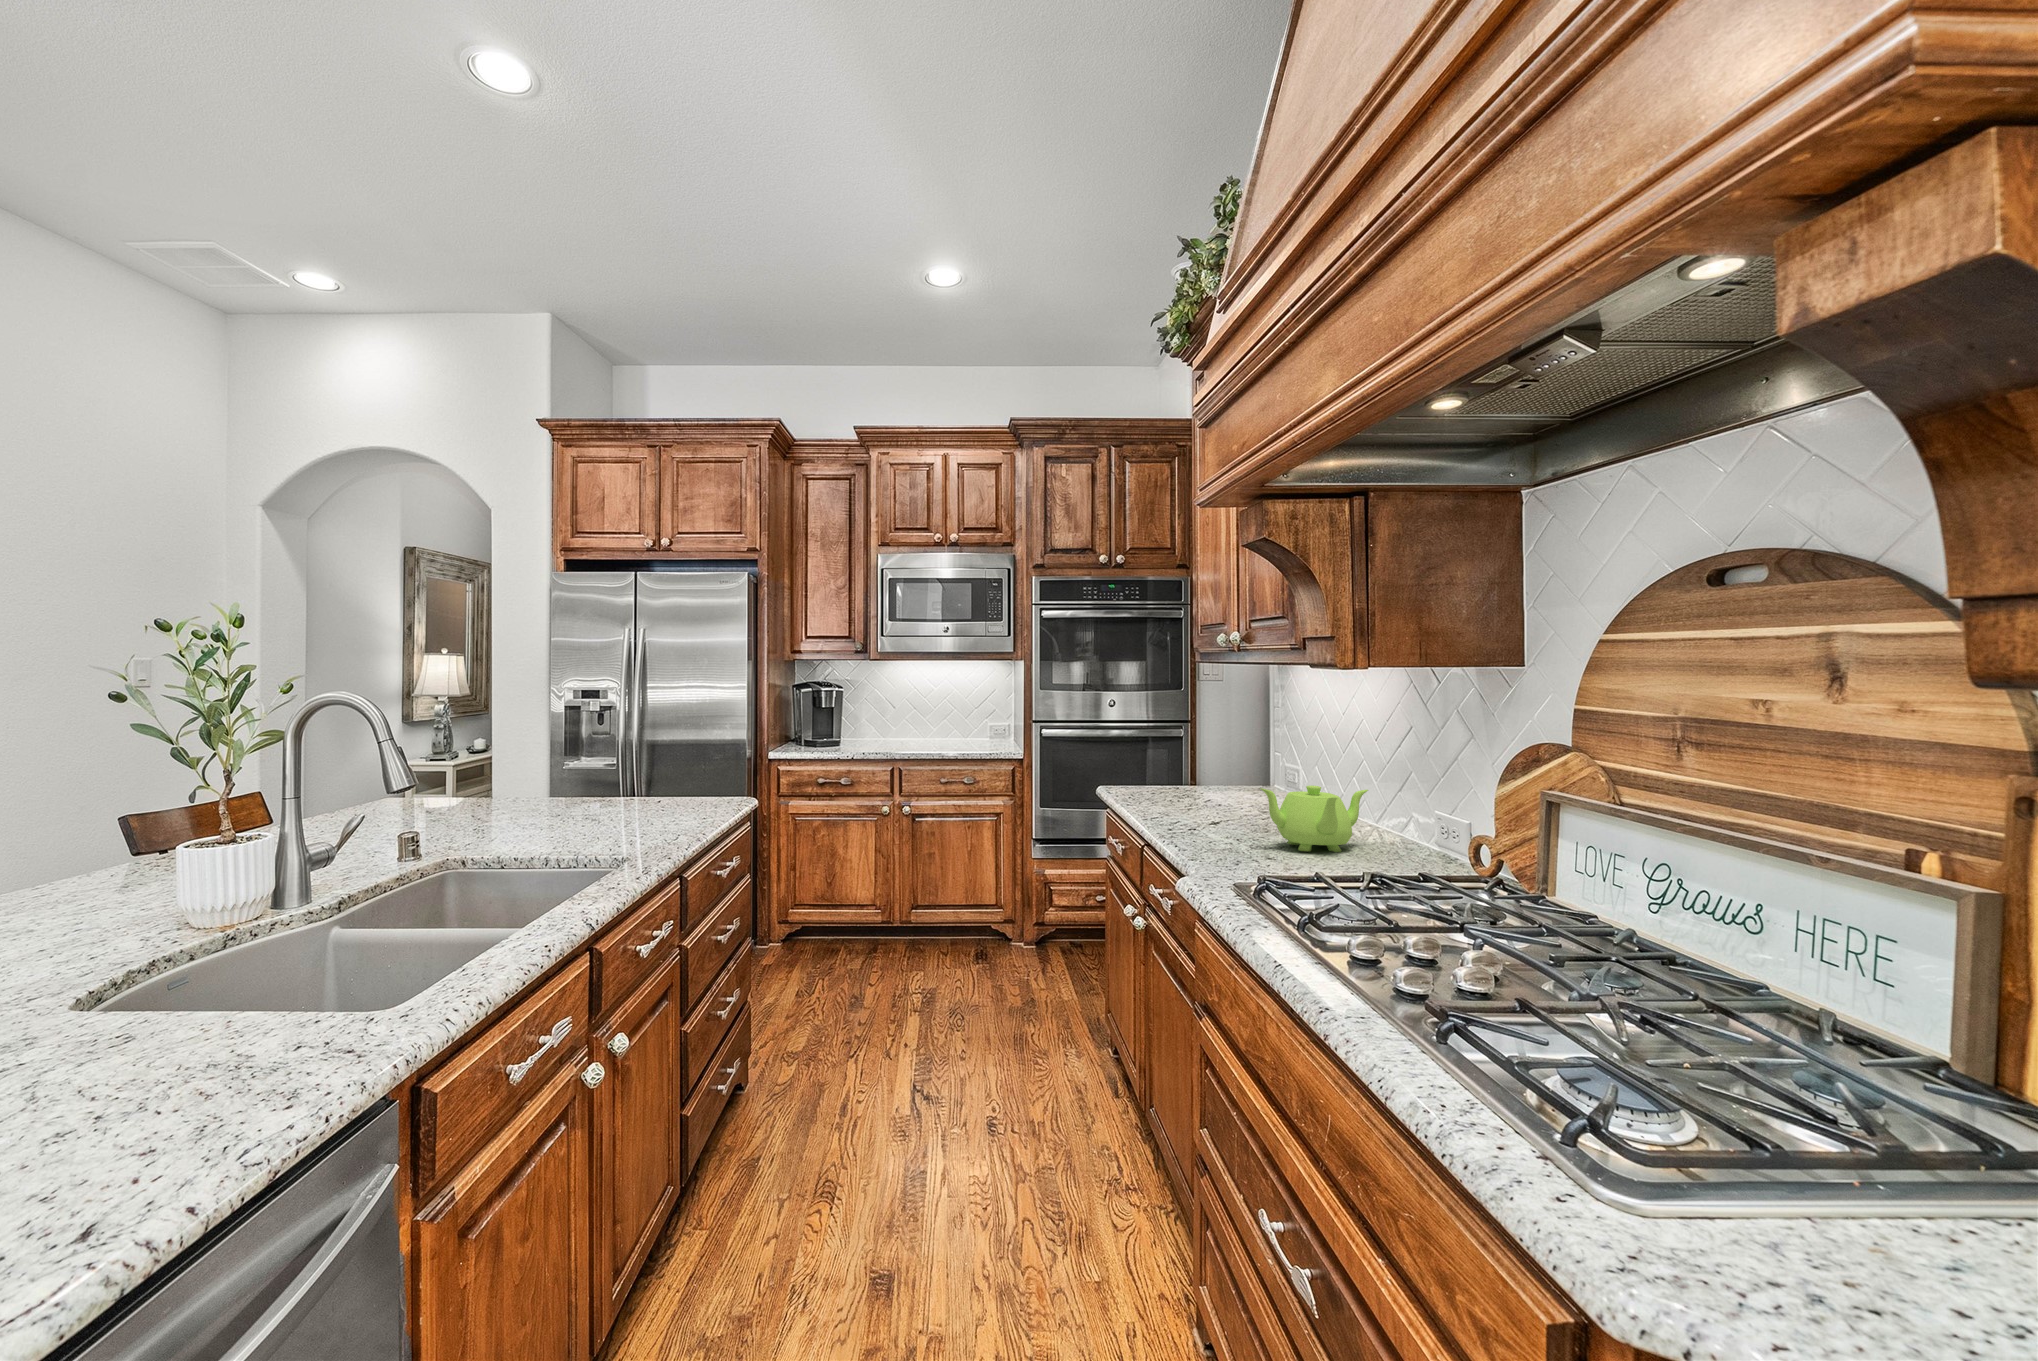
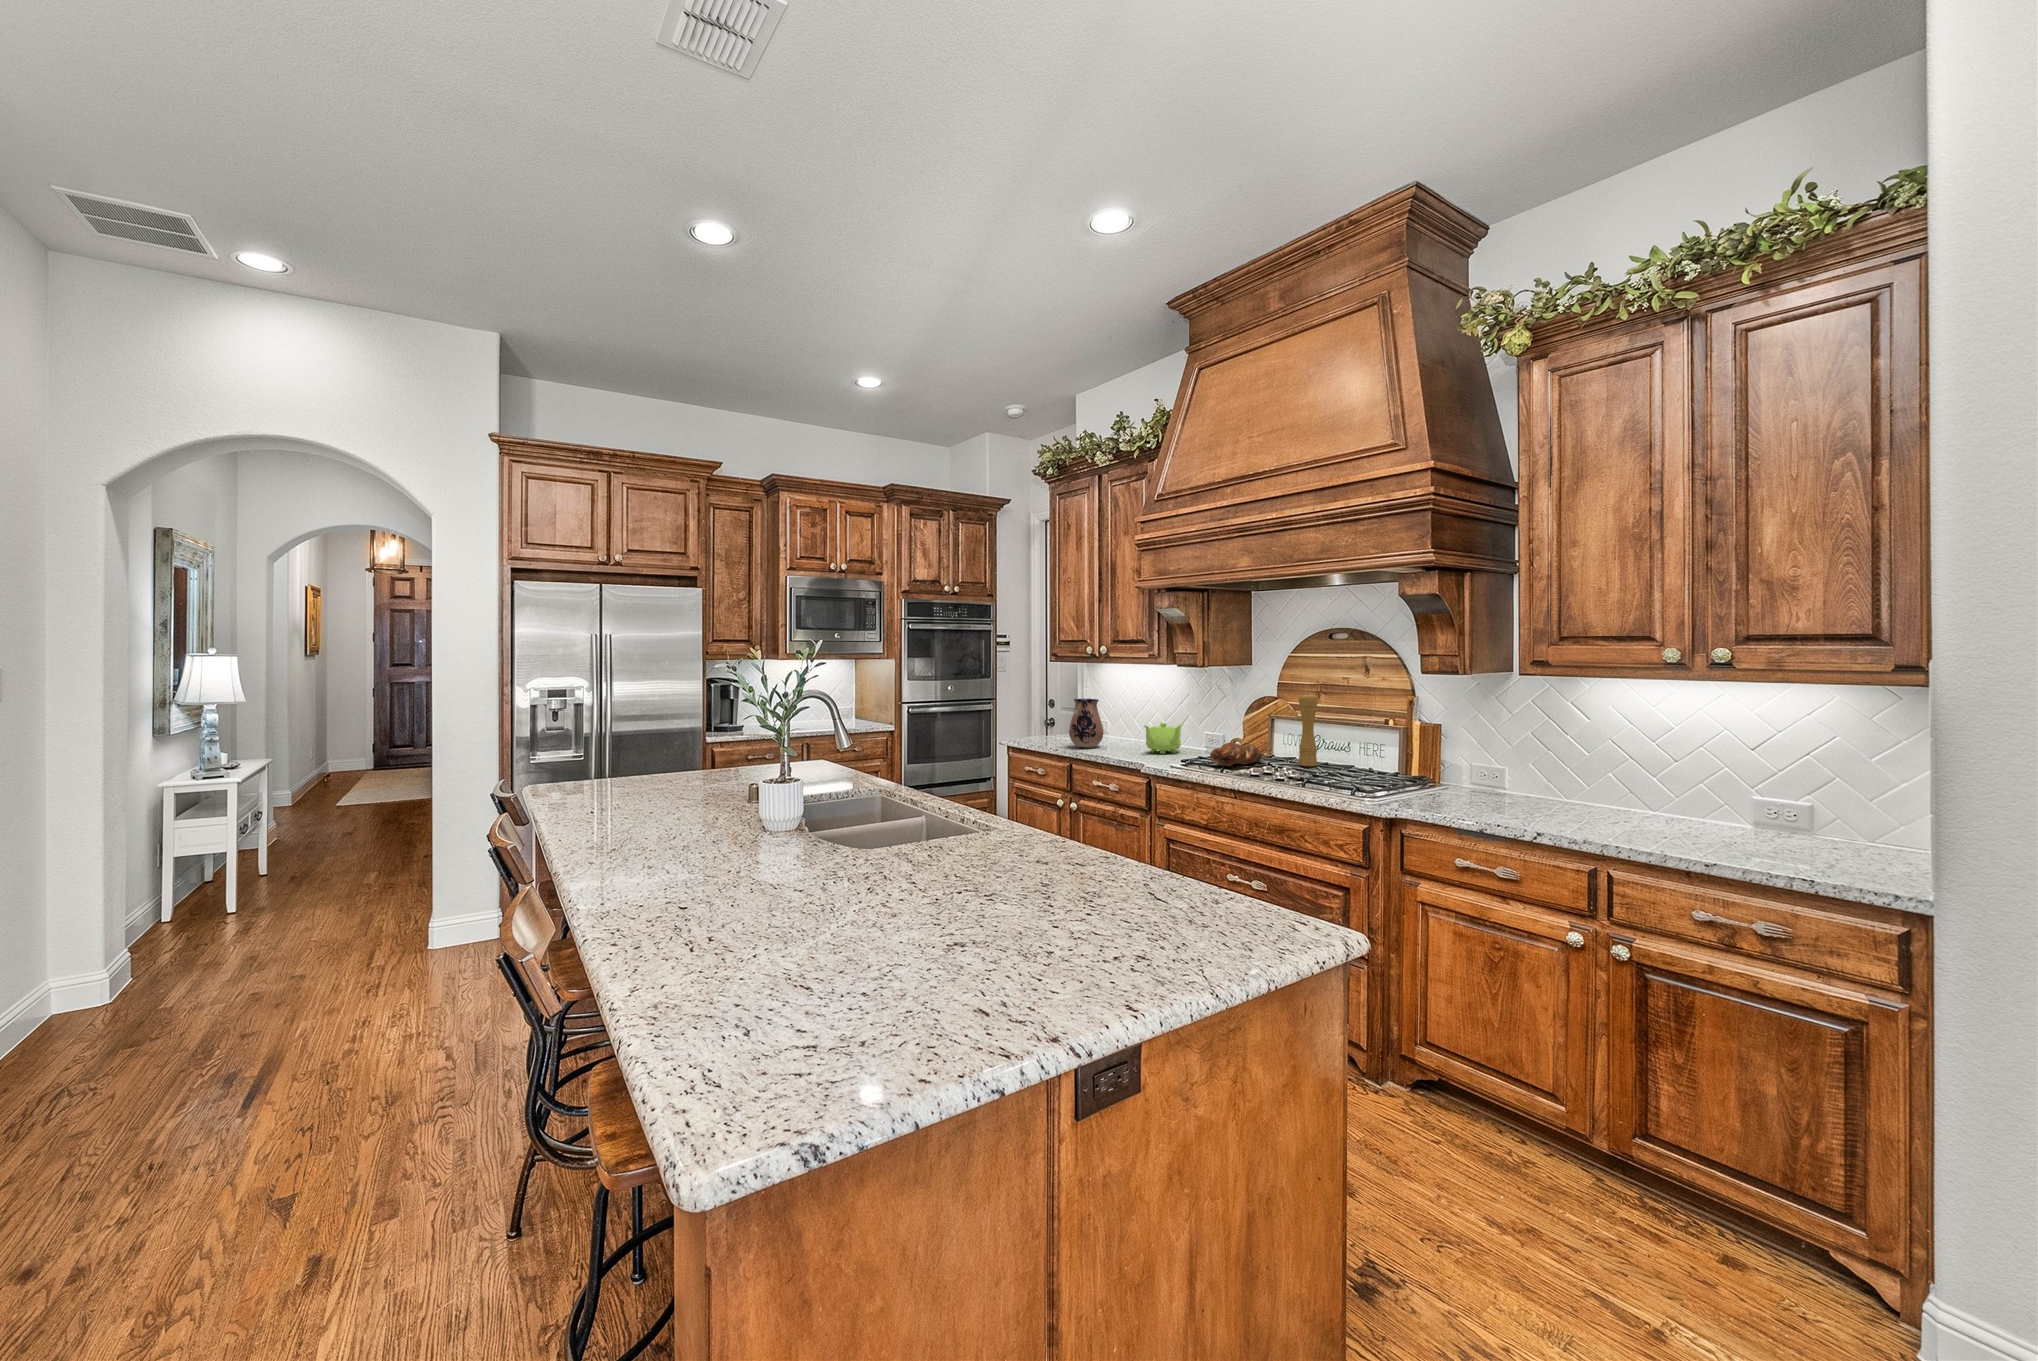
ceramic pitcher: none [1174,728,1237,819] -> present [1069,699,1103,748]
pepper mill: none [1573,741,1638,958] -> present [1298,693,1318,766]
bread loaf: none [1331,852,1492,915] -> present [1210,742,1262,766]

